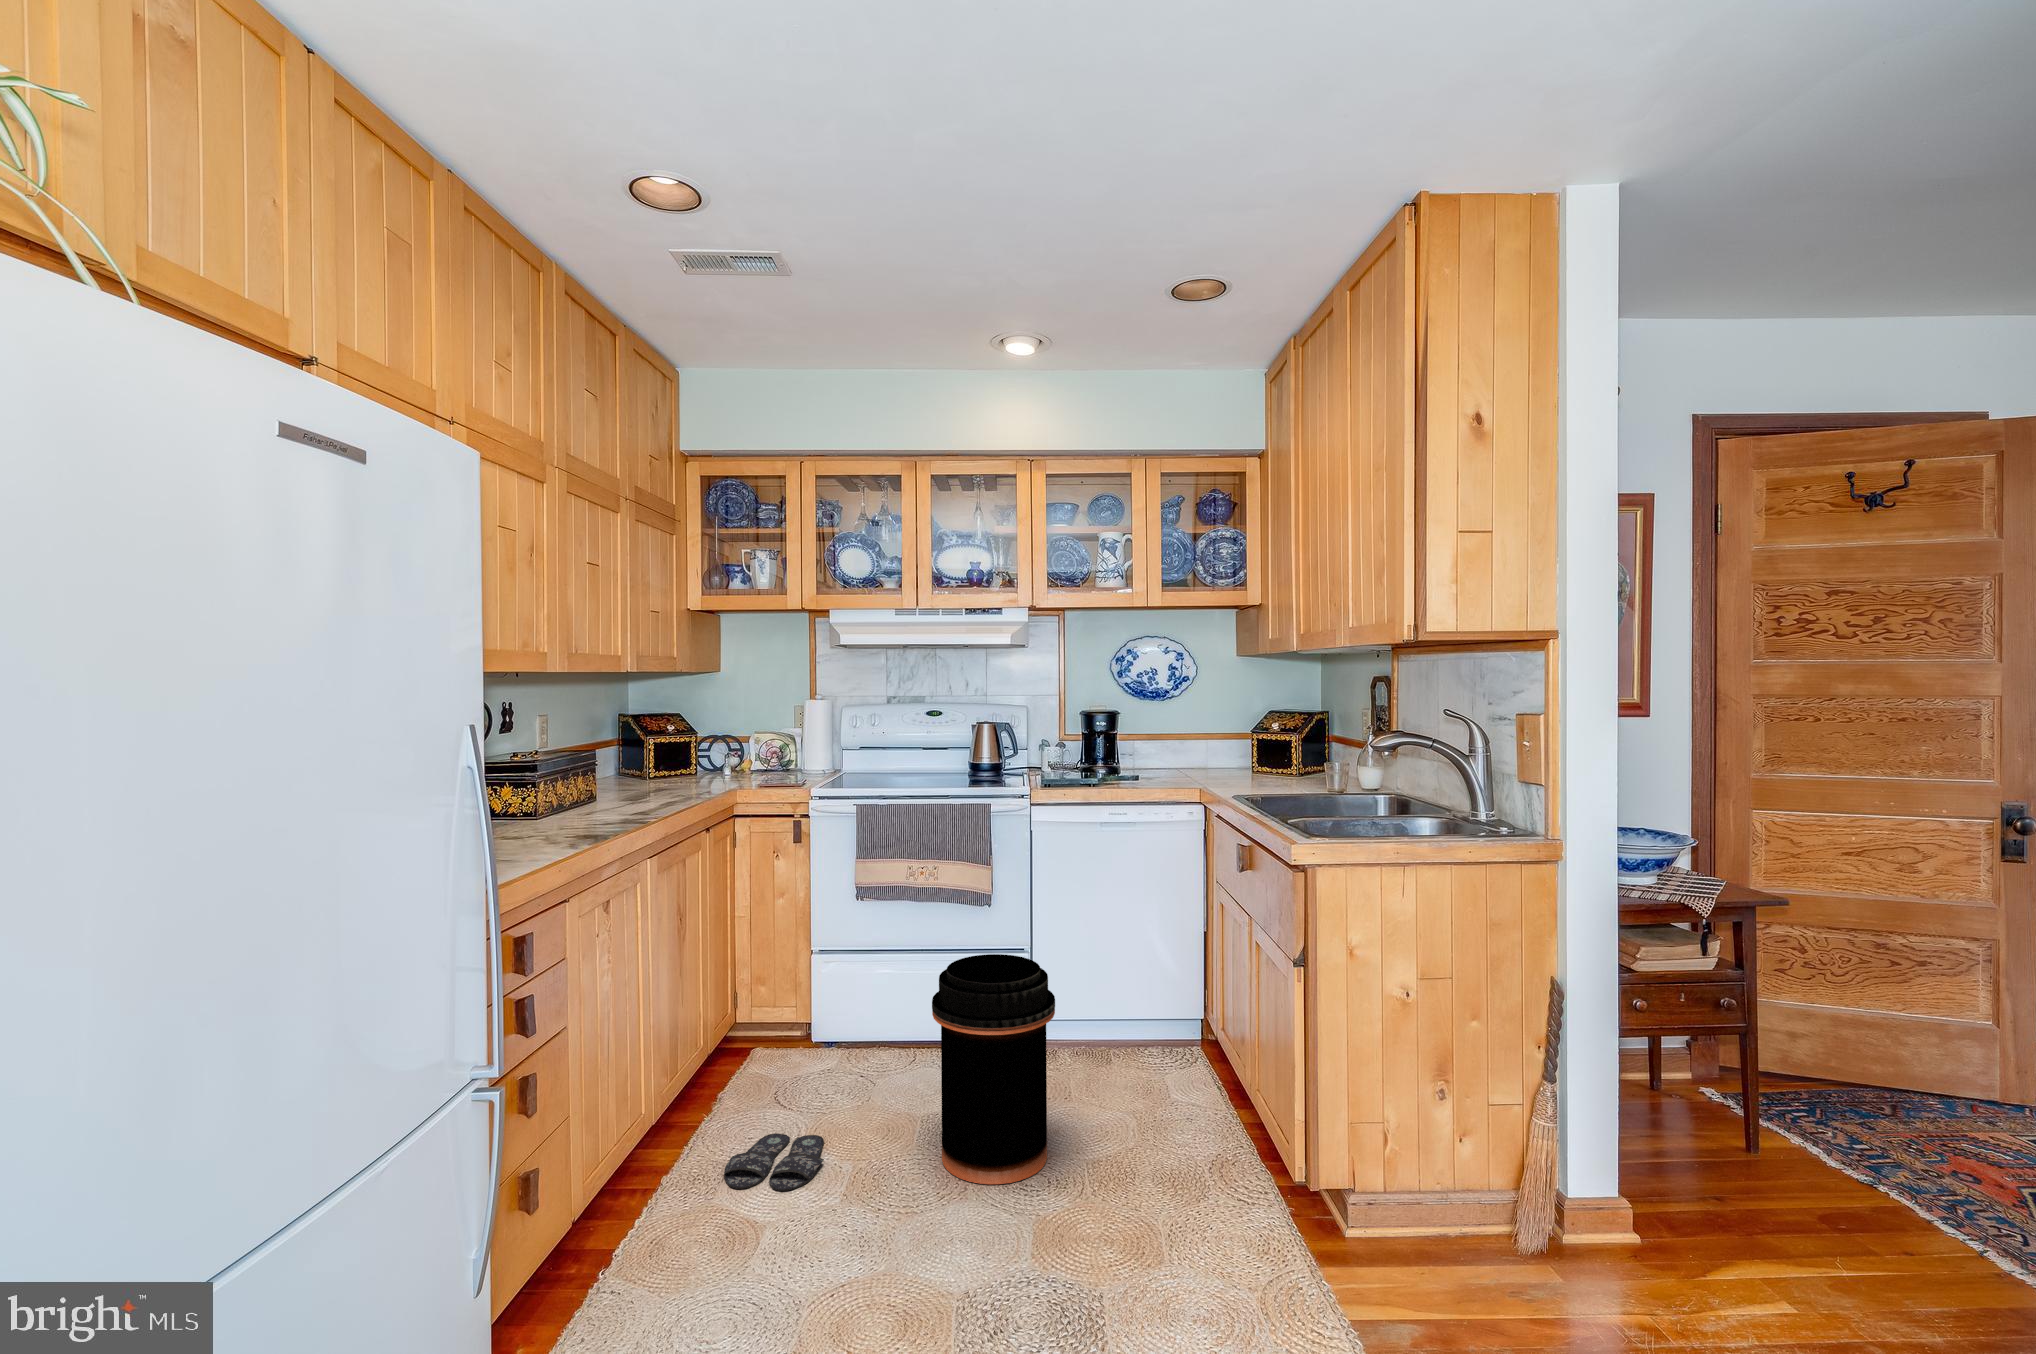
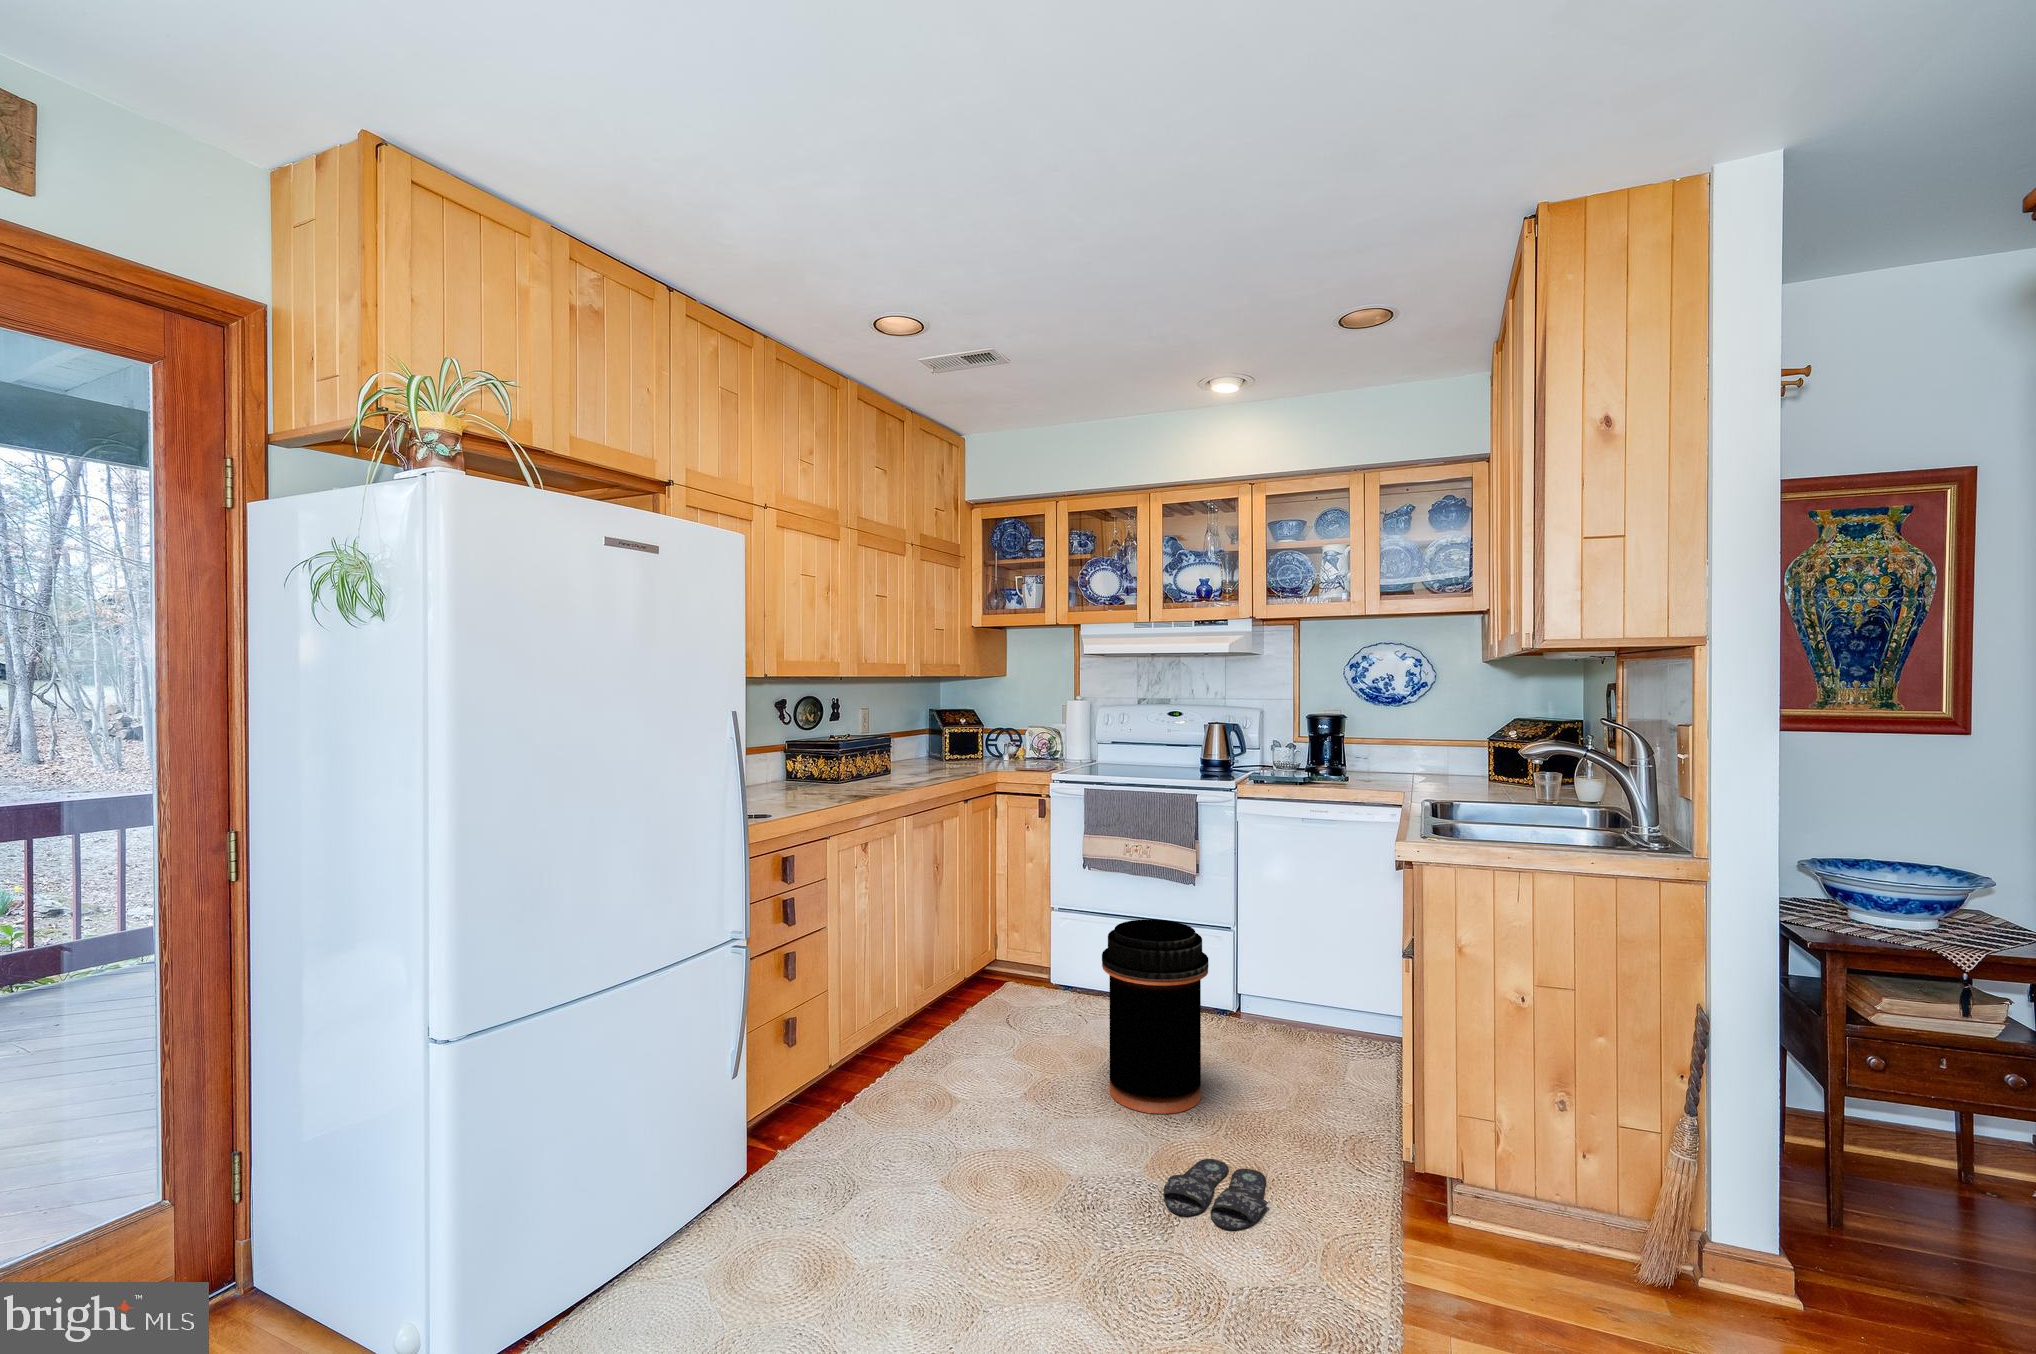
slippers: present [724,1133,824,1191] -> present [1163,1159,1268,1230]

